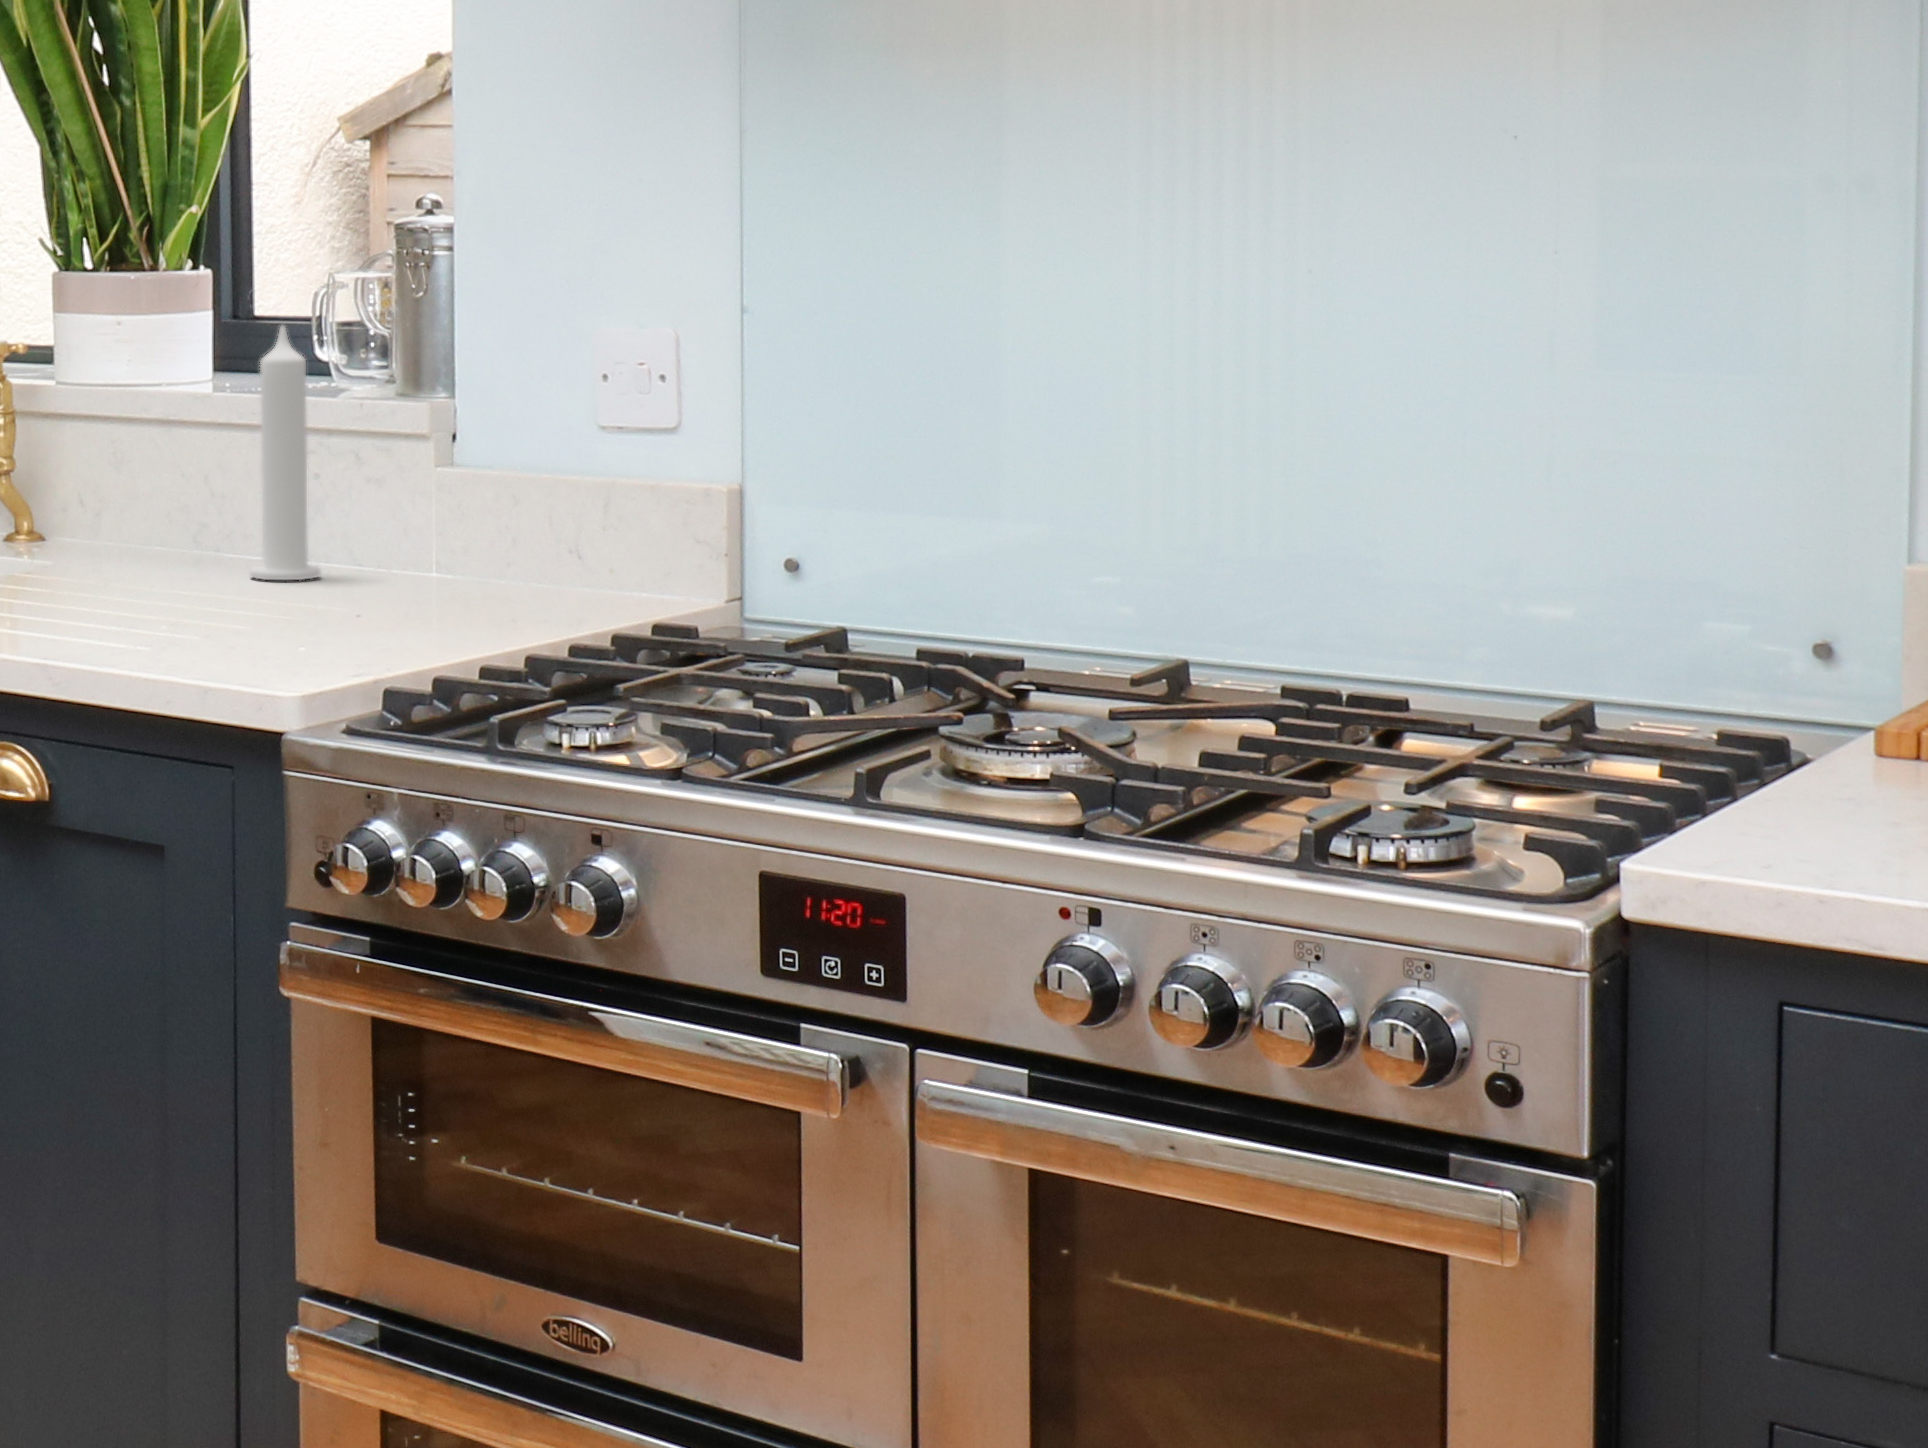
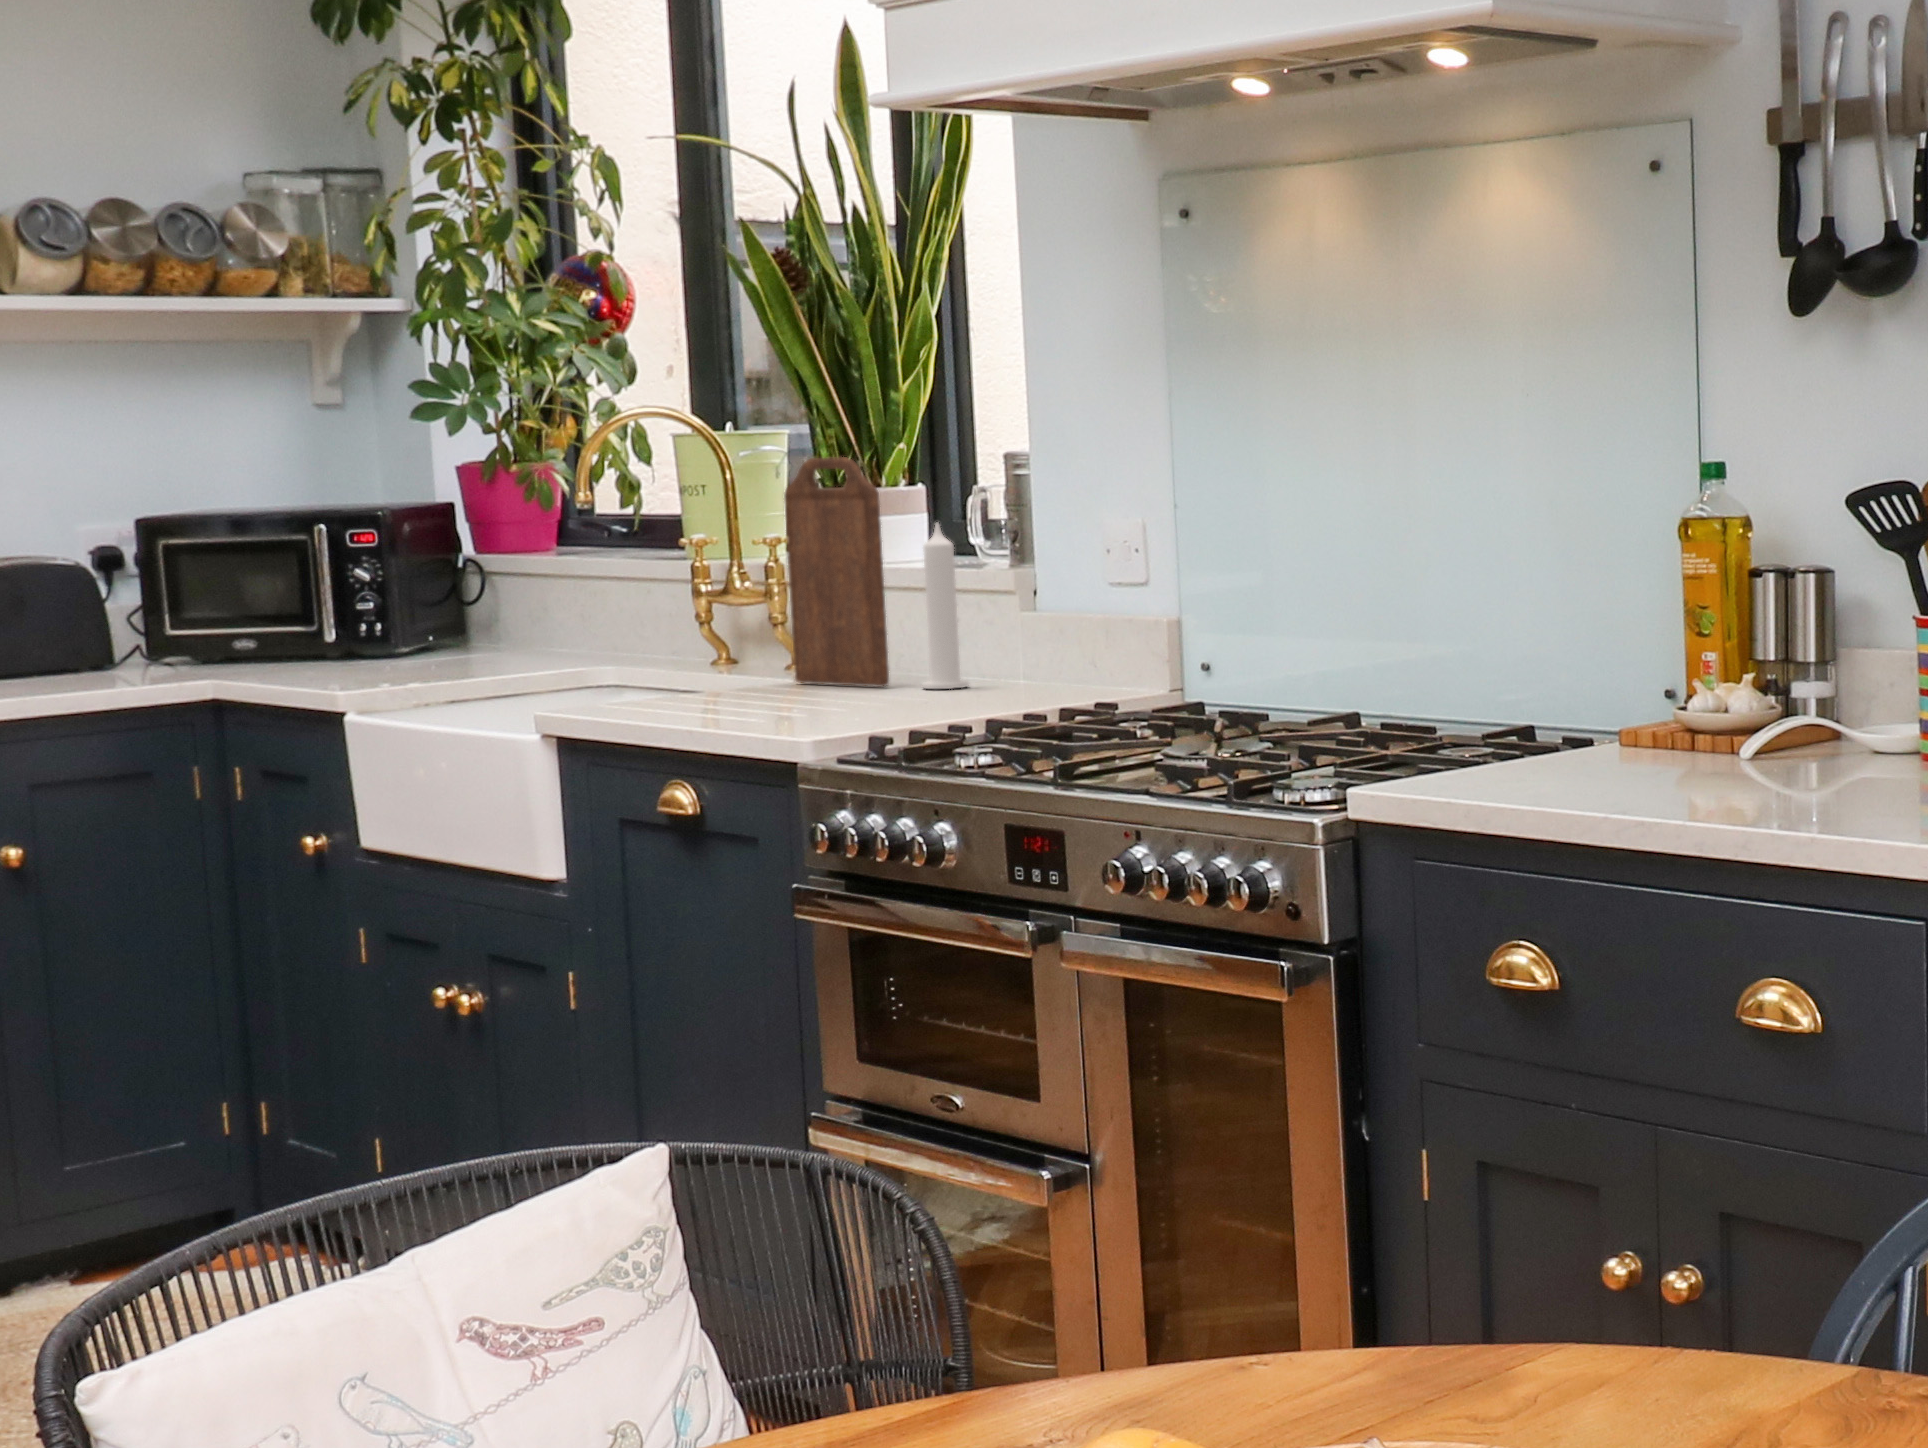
cutting board: none [23,225,191,573] -> present [784,457,889,687]

